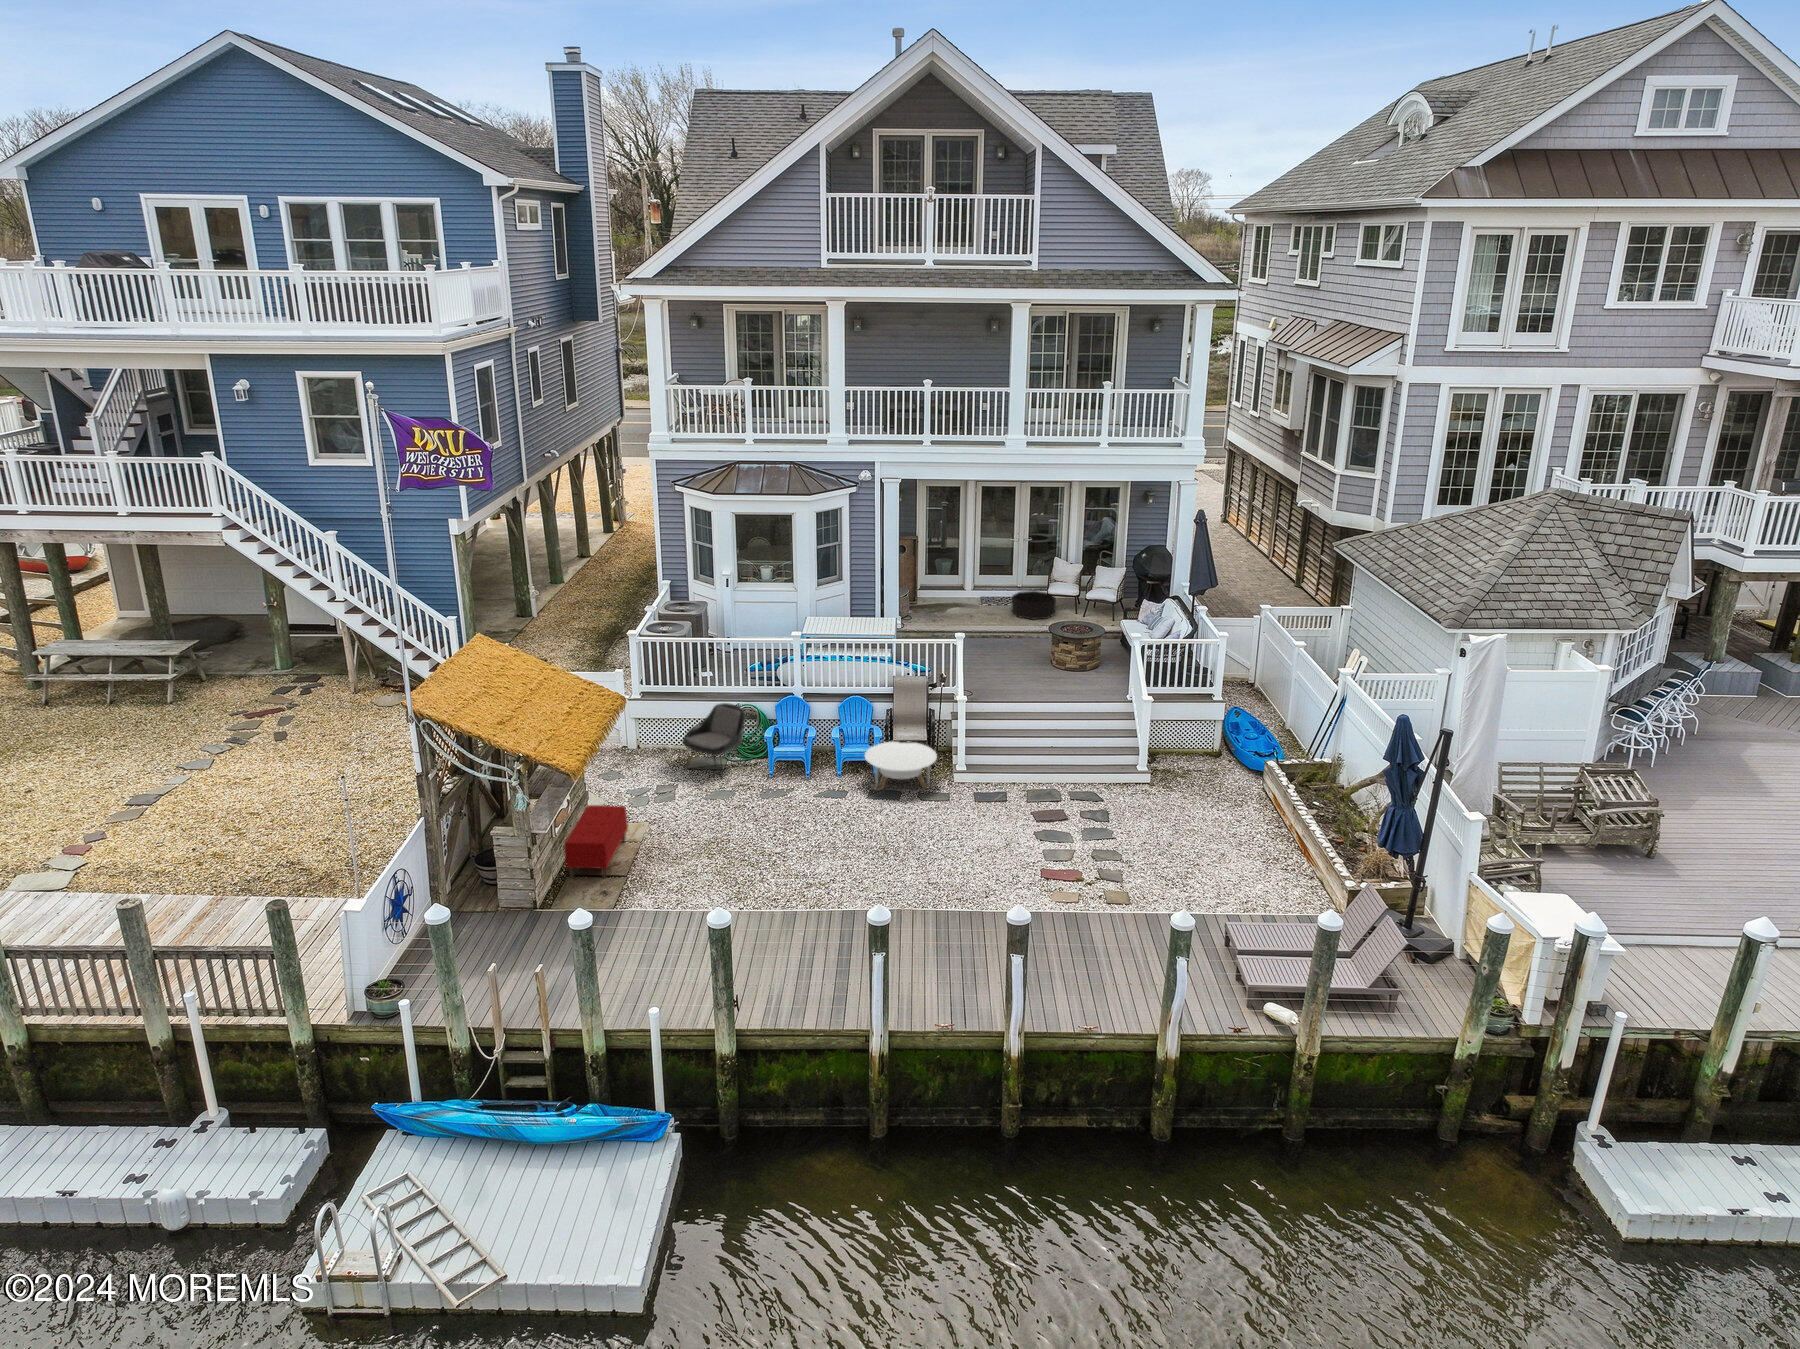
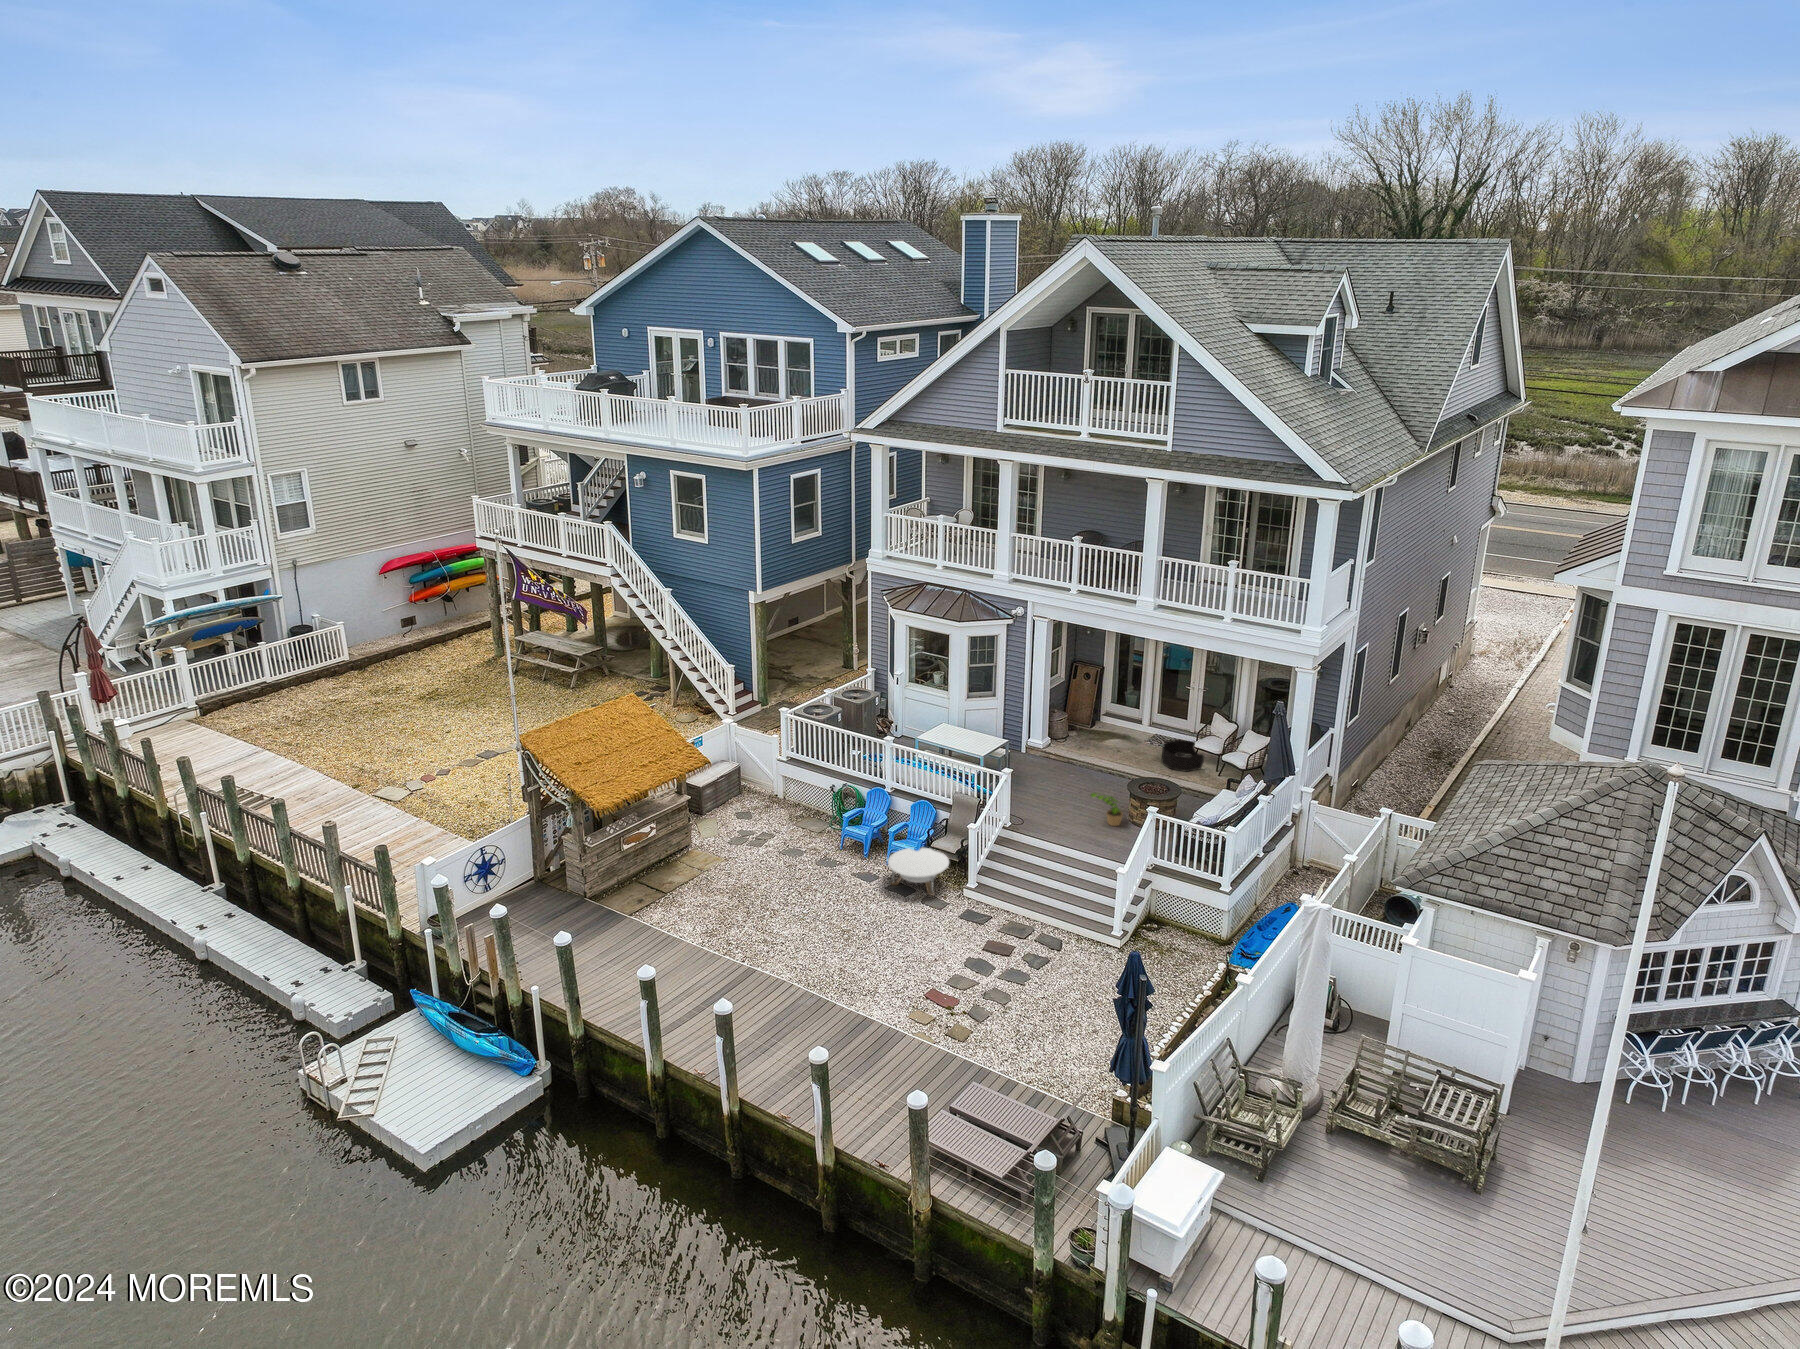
potted plant: none [1025,642,1059,674] -> present [1091,793,1123,826]
lounge chair: present [682,703,748,778] -> none [789,782,837,843]
bench: present [564,805,628,878] -> none [624,835,689,890]

